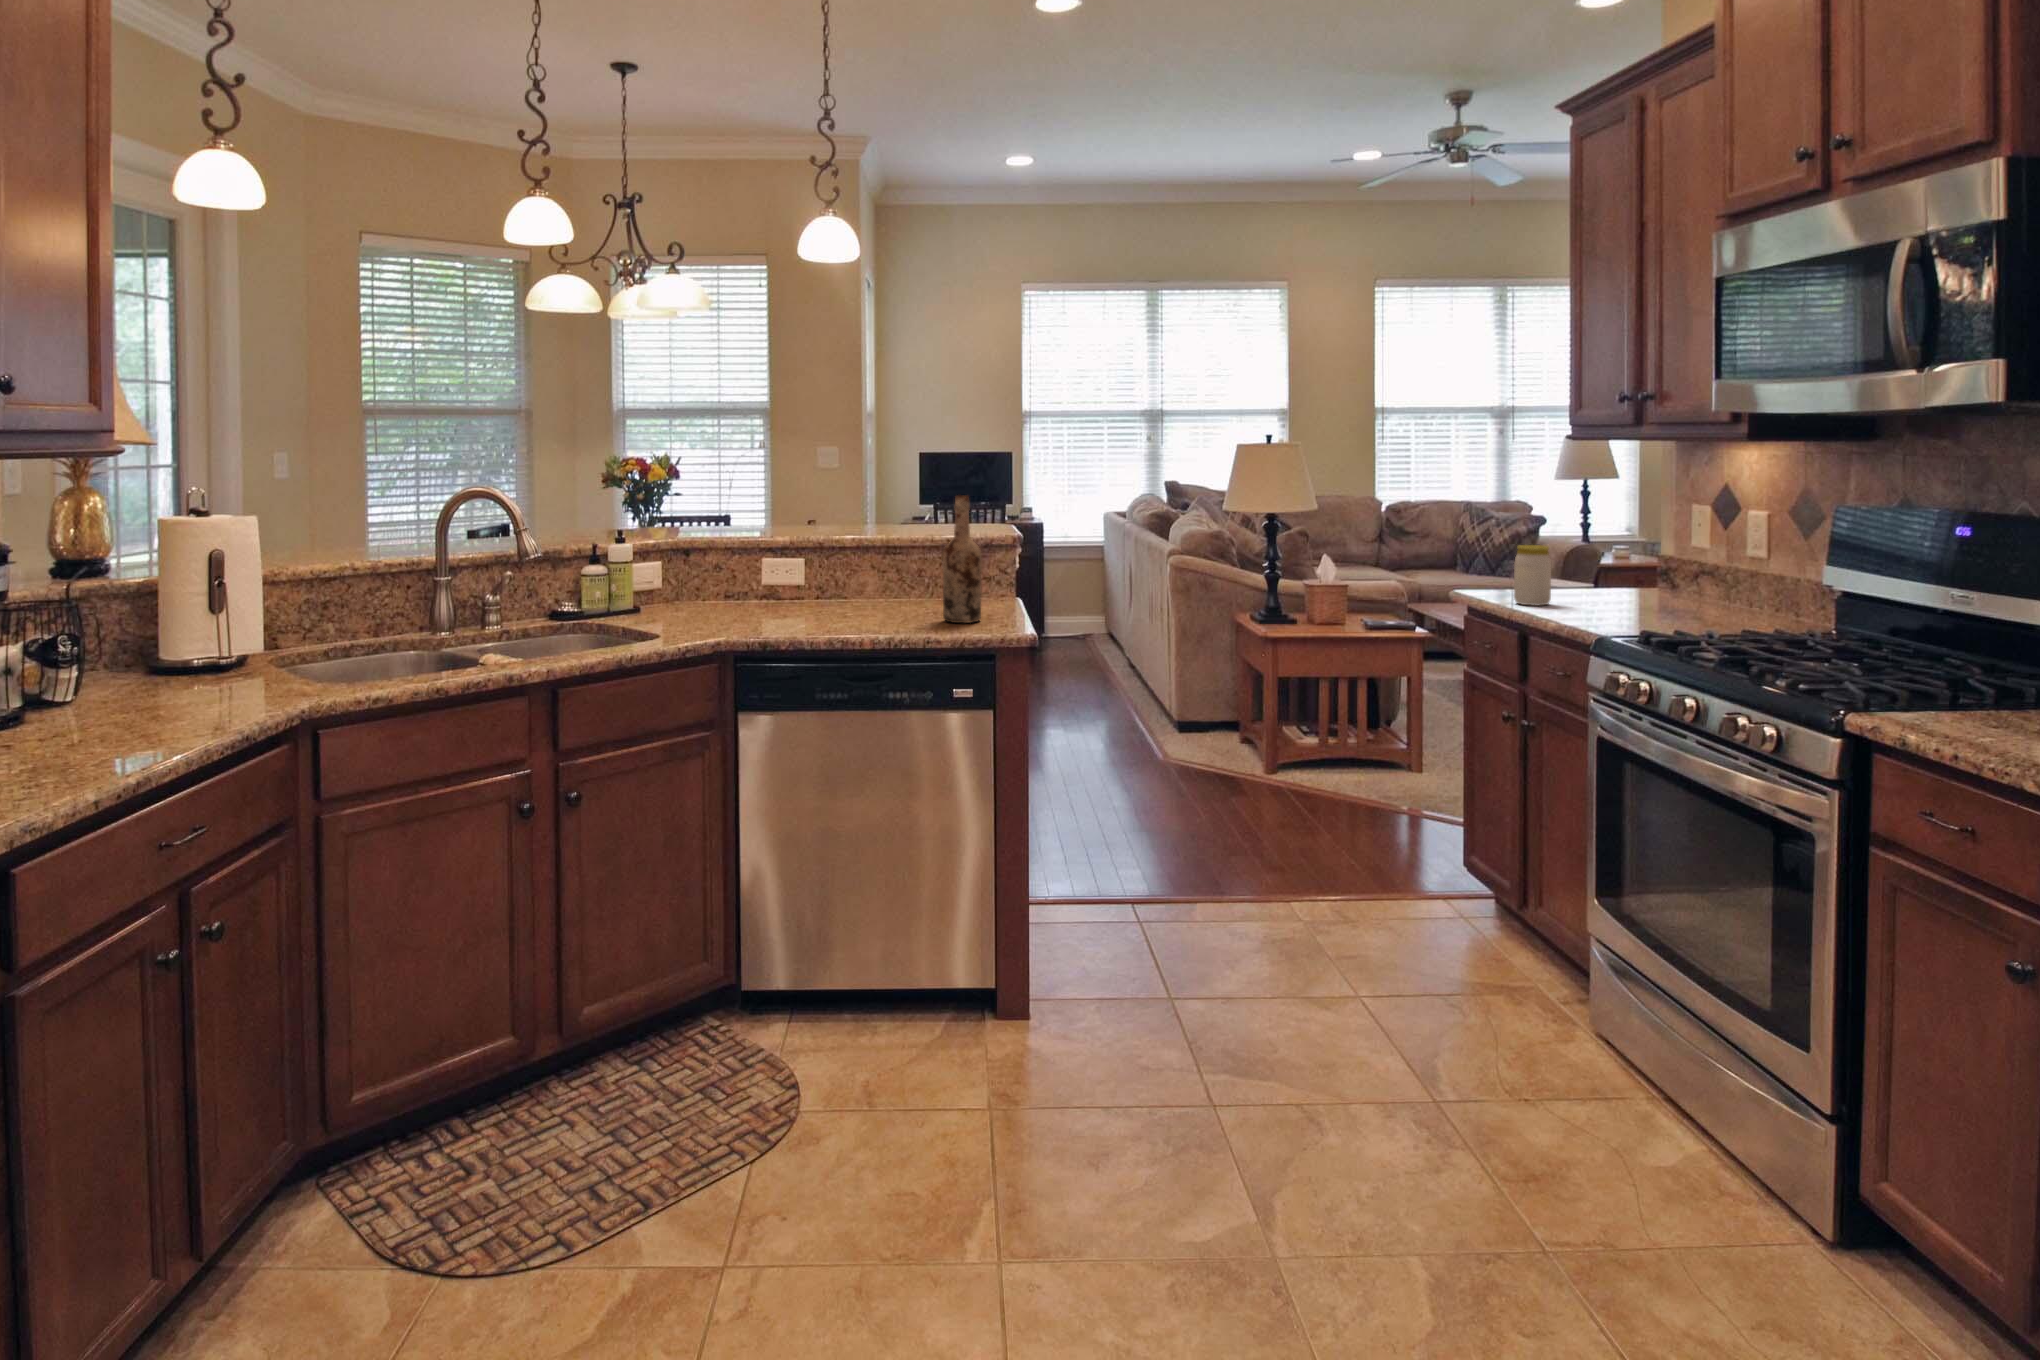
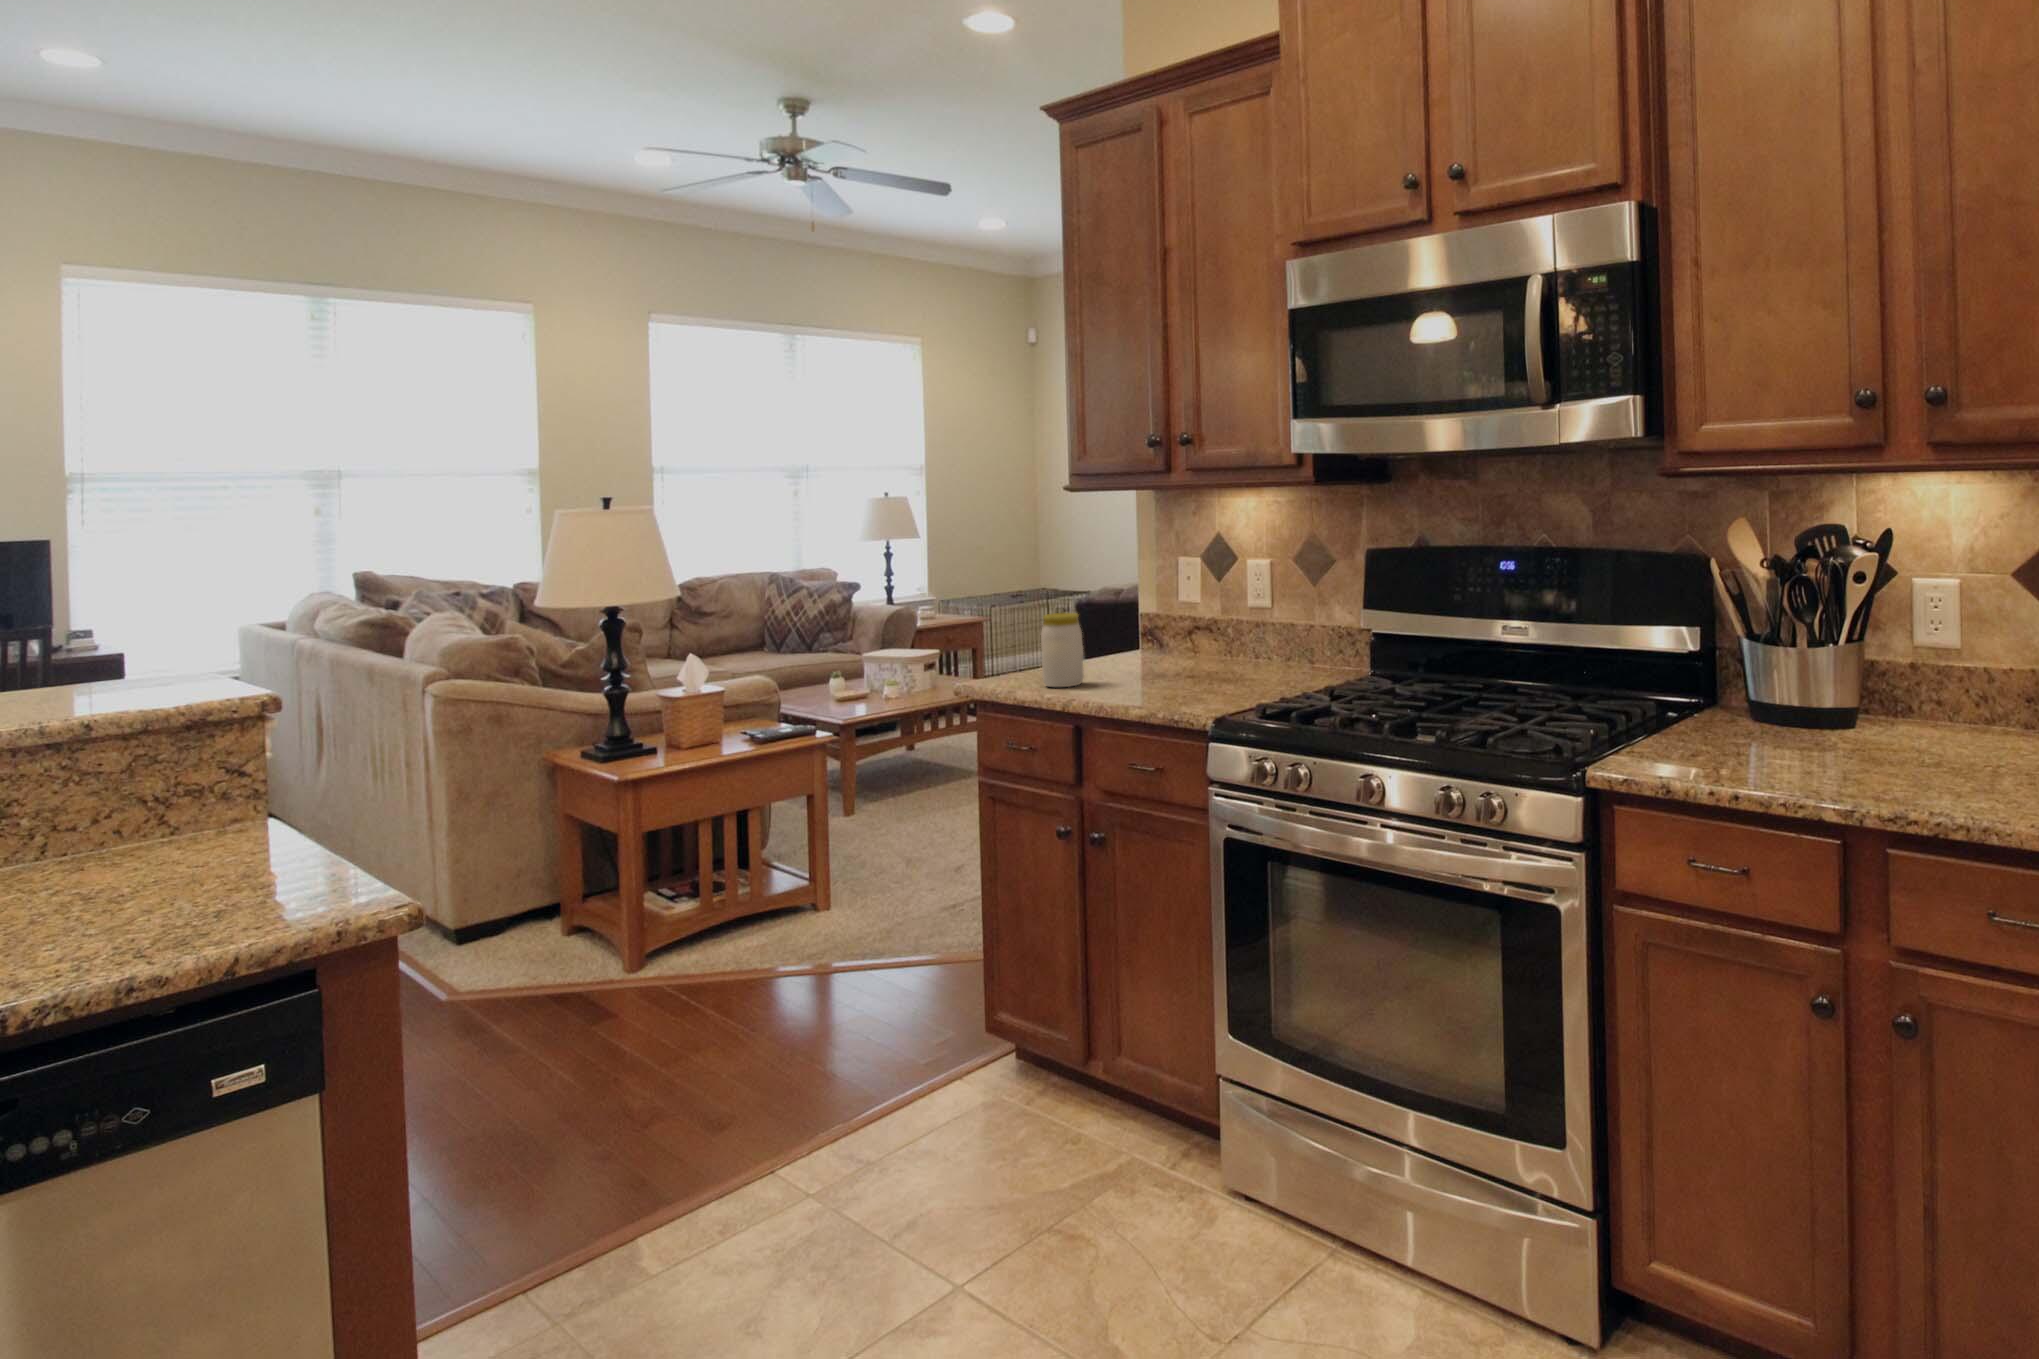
wine bottle: present [943,495,982,623] -> none [120,621,233,900]

